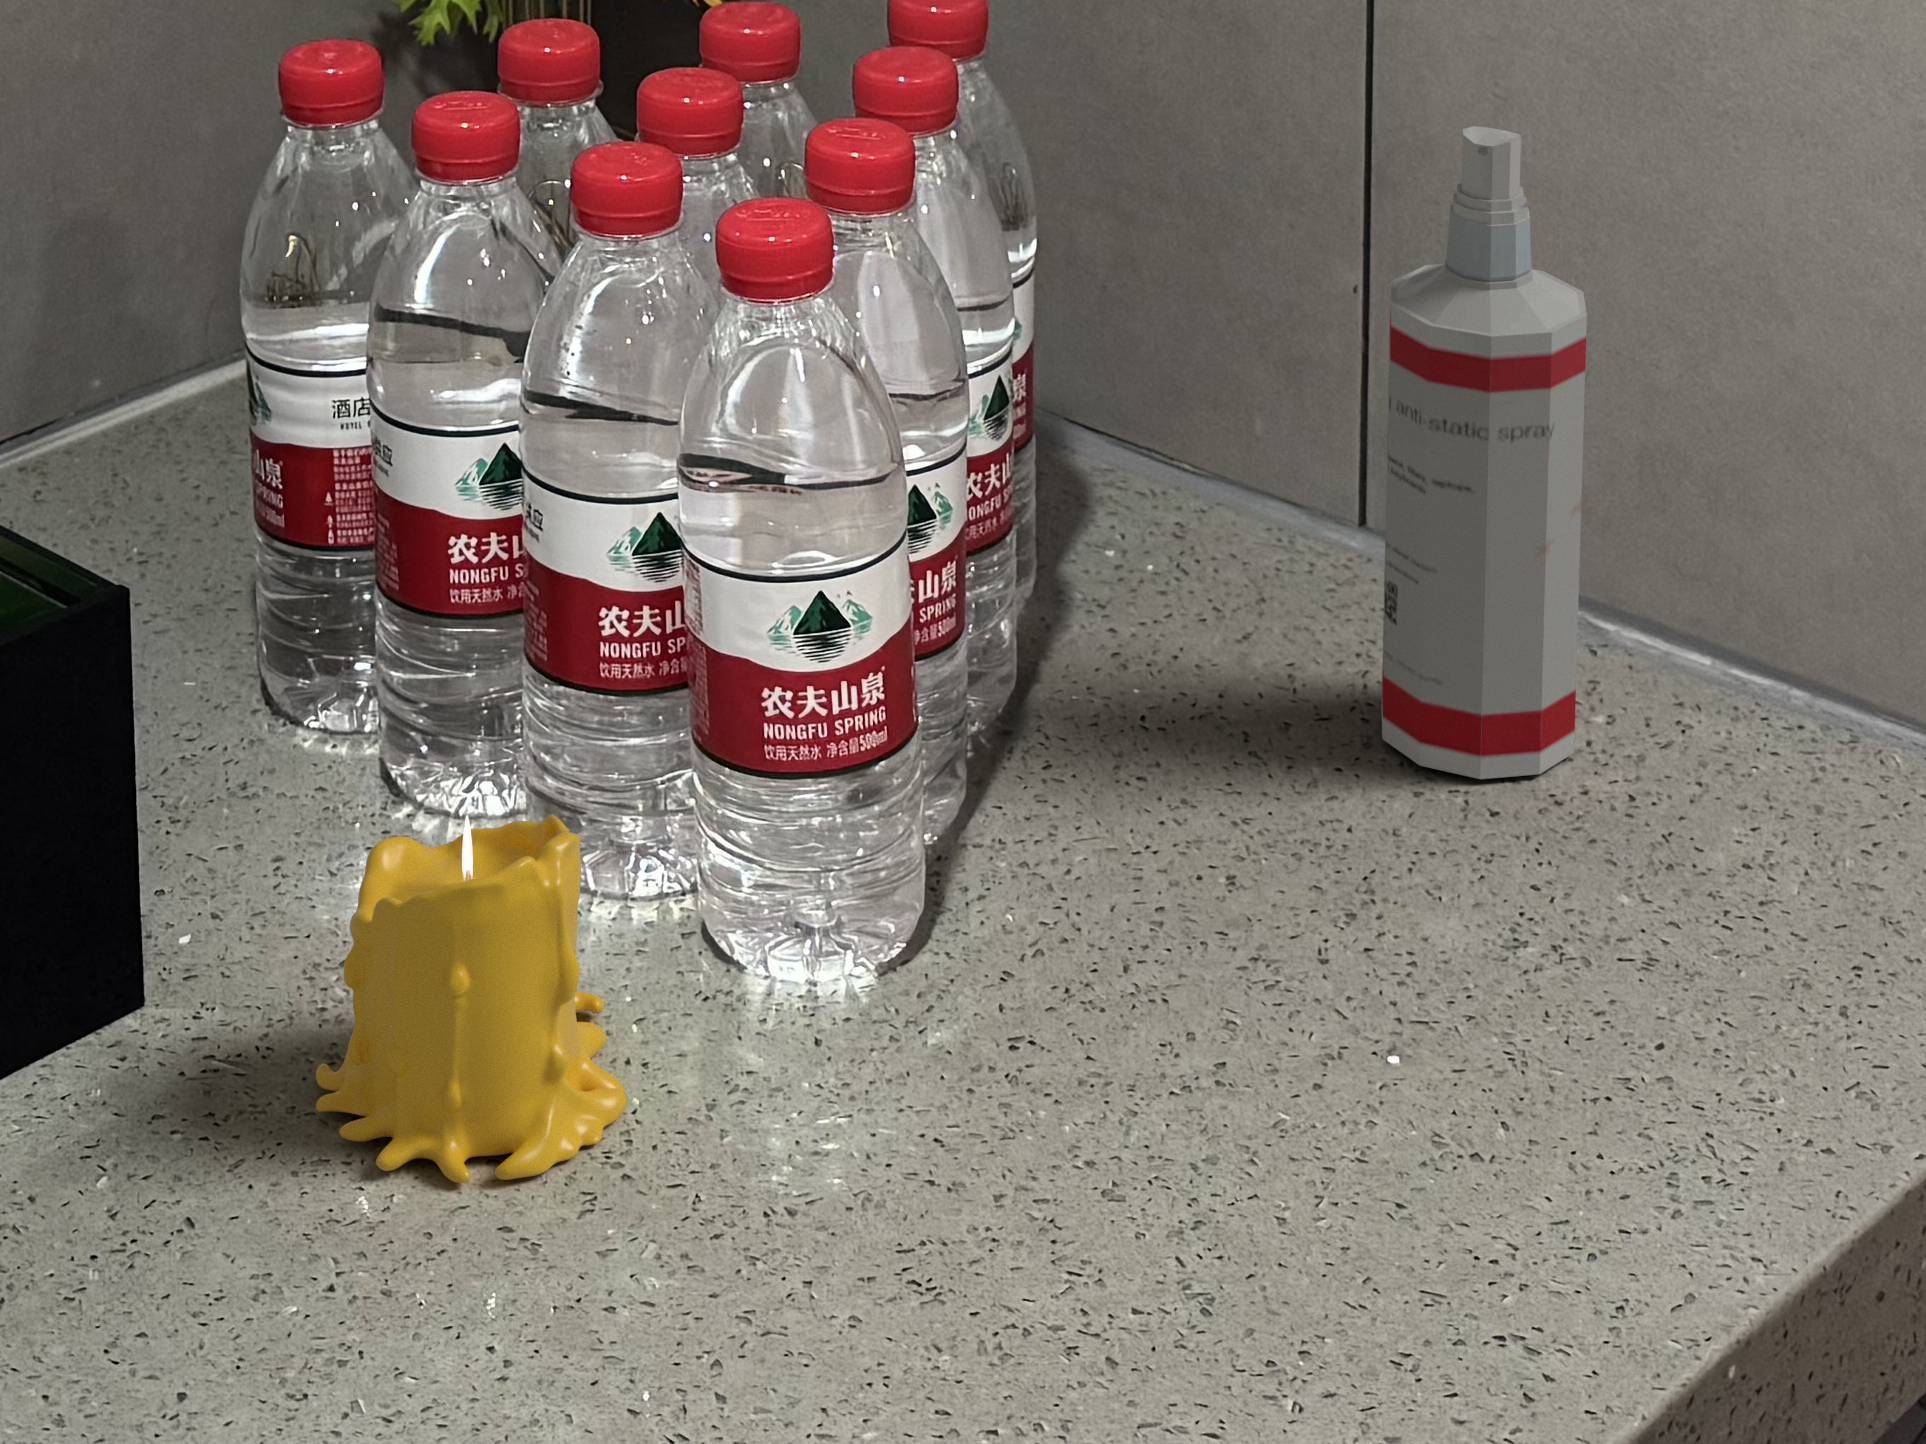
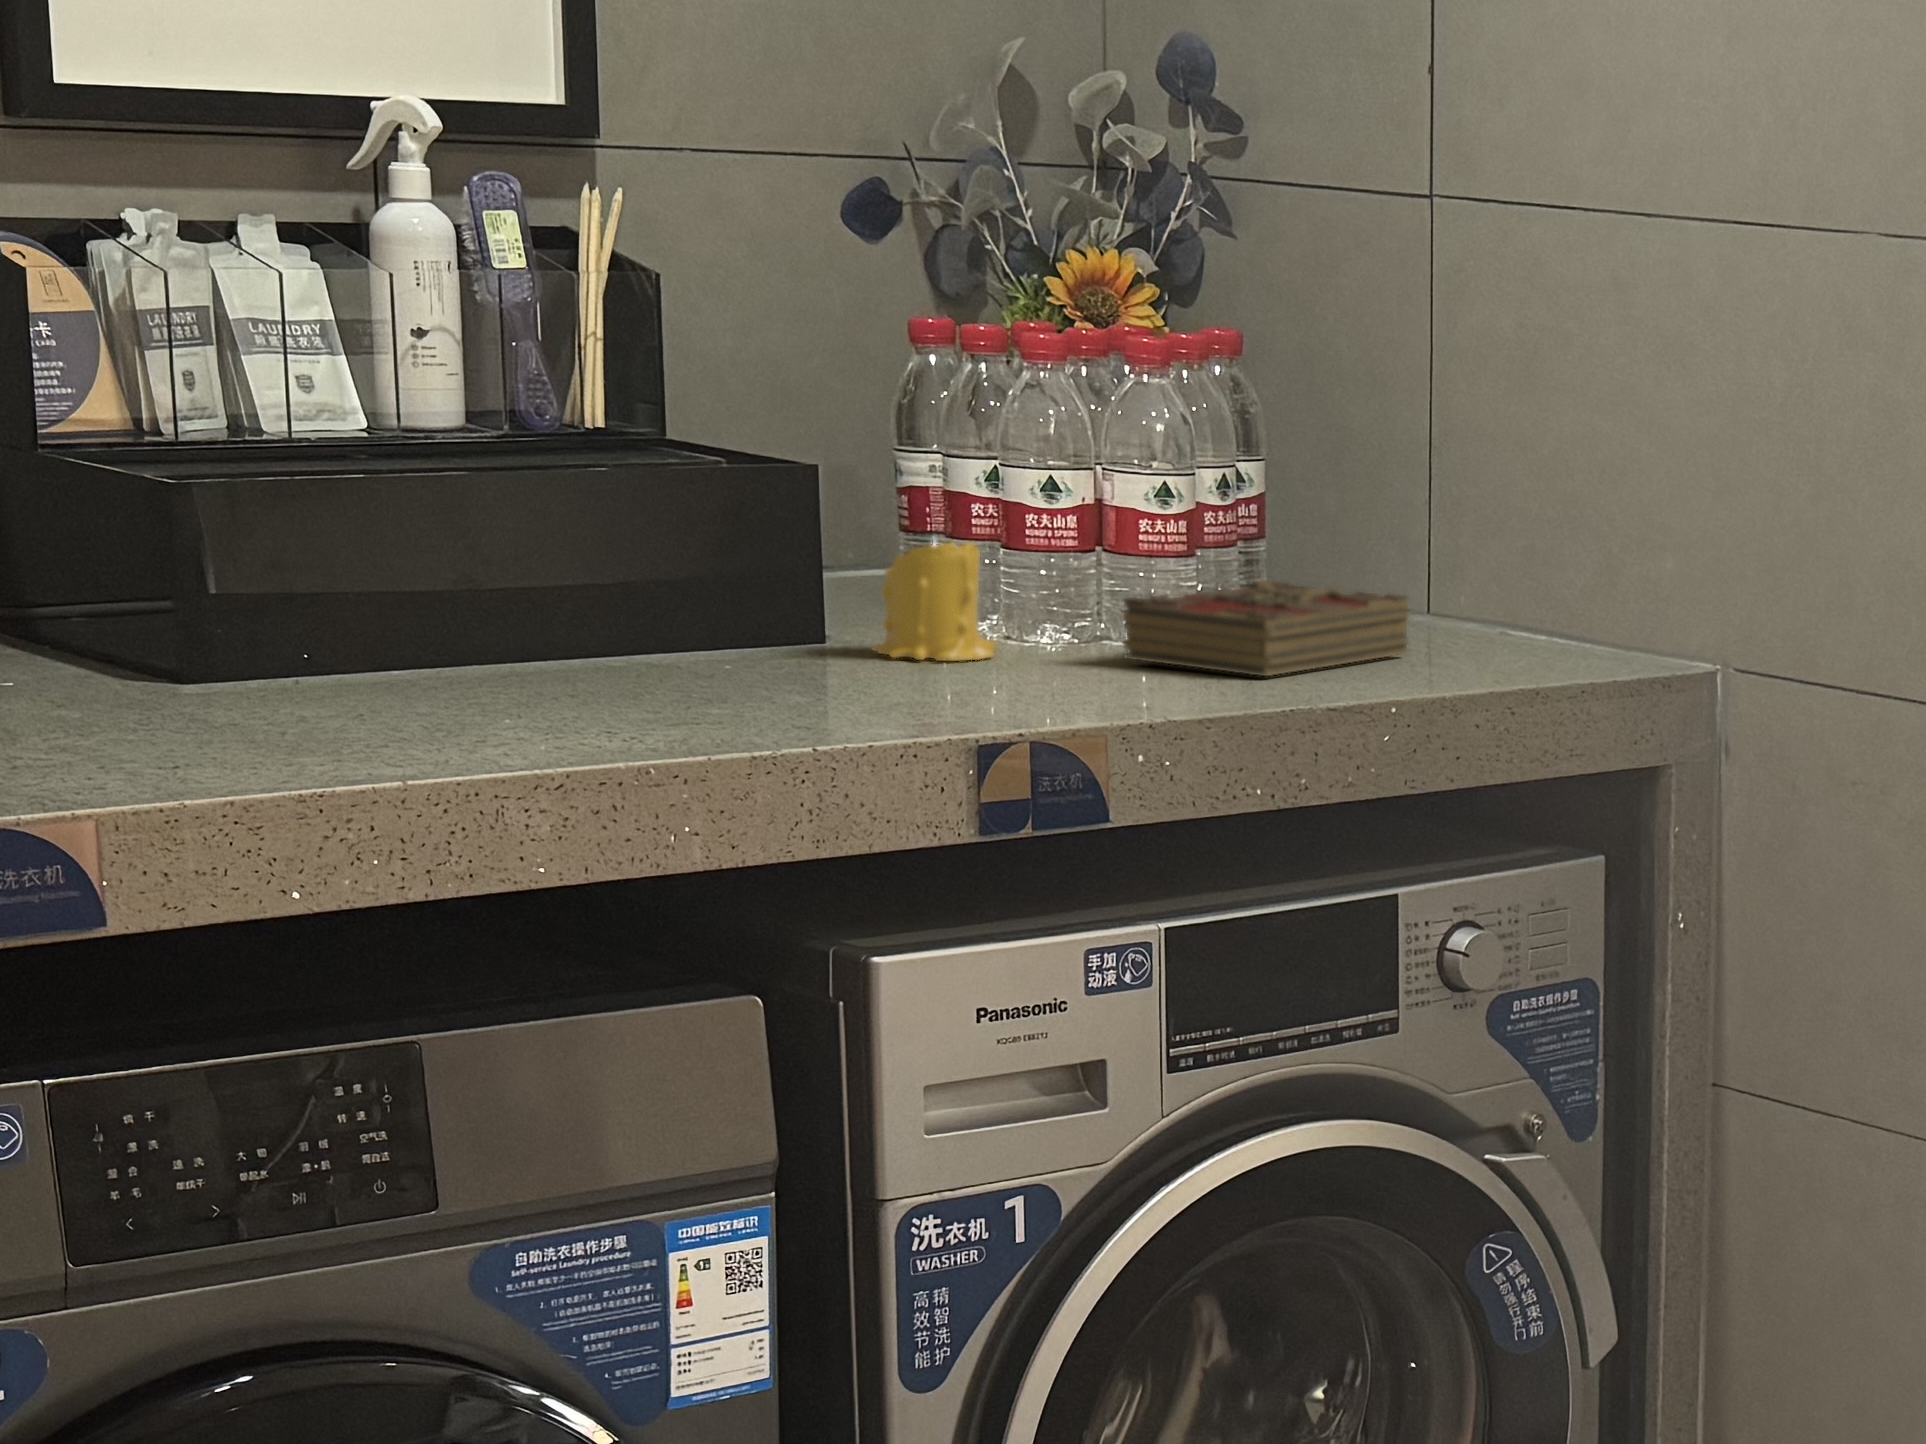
spray bottle: present [1382,126,1587,779] -> none [1372,364,1462,643]
book: none [962,692,1578,1232] -> present [1123,581,1409,676]

